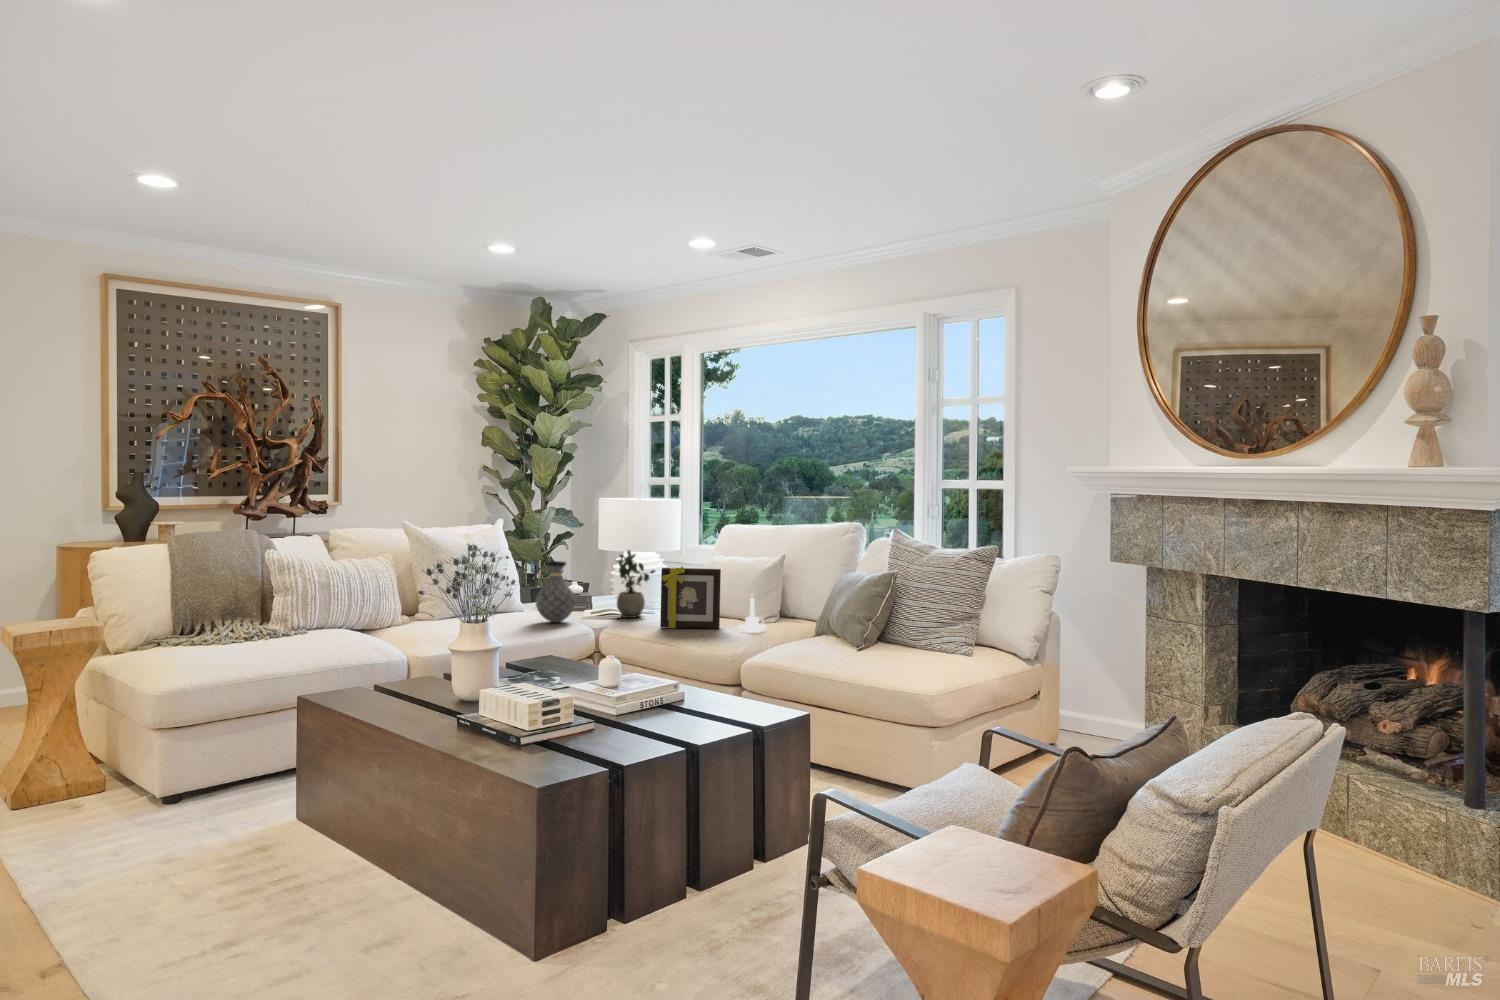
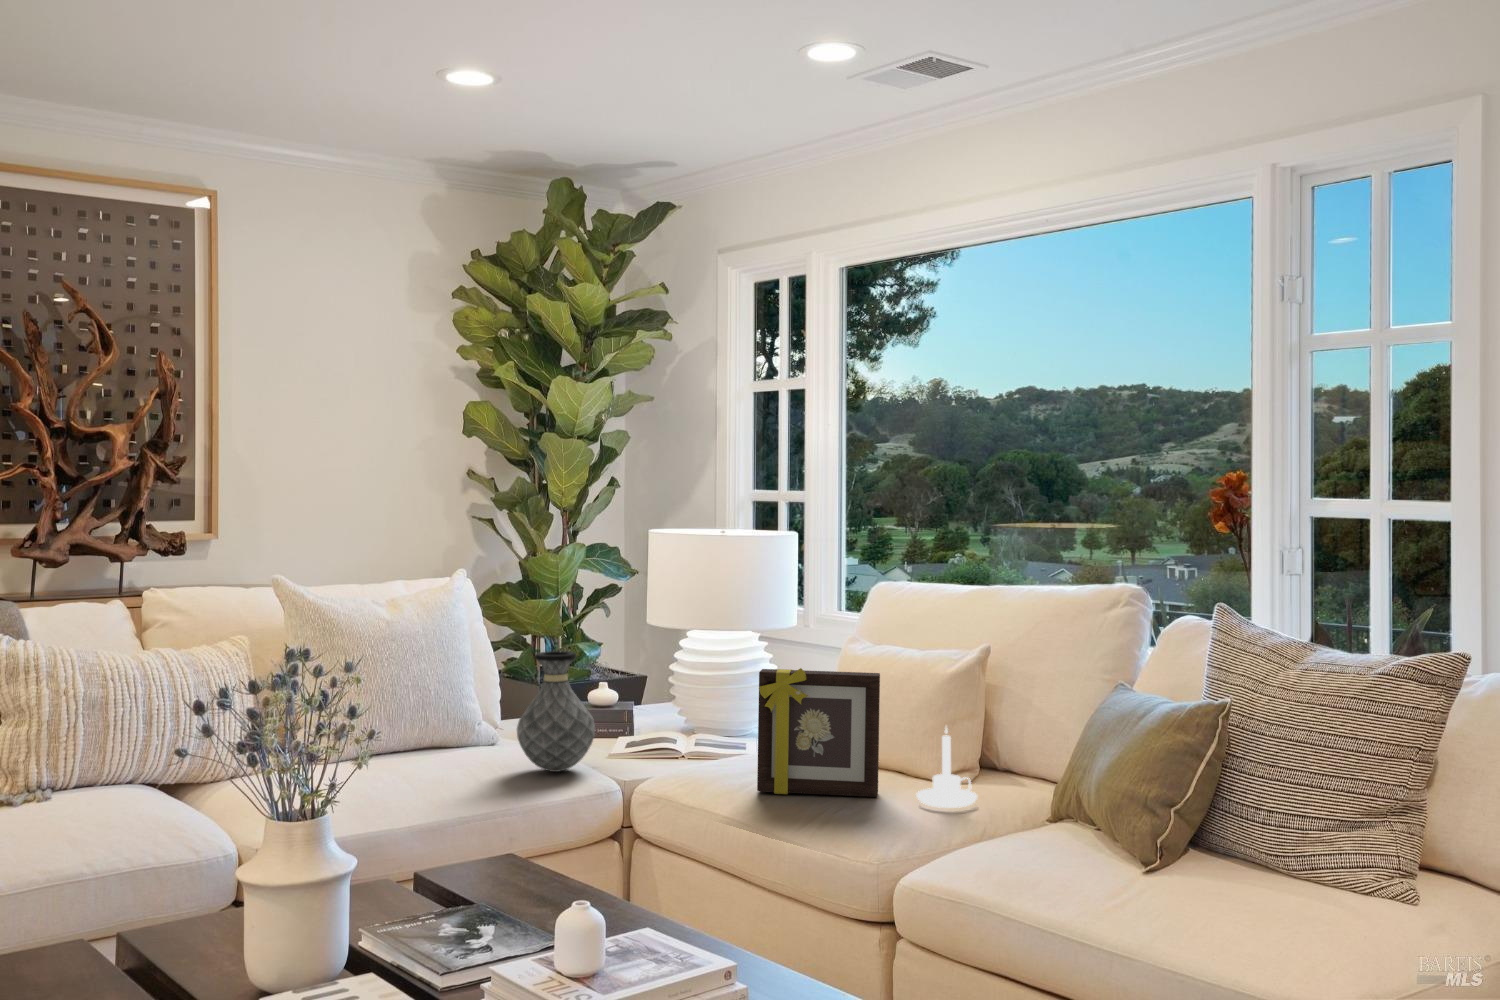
potted plant: present [616,550,655,618] -> none [673,628,751,762]

